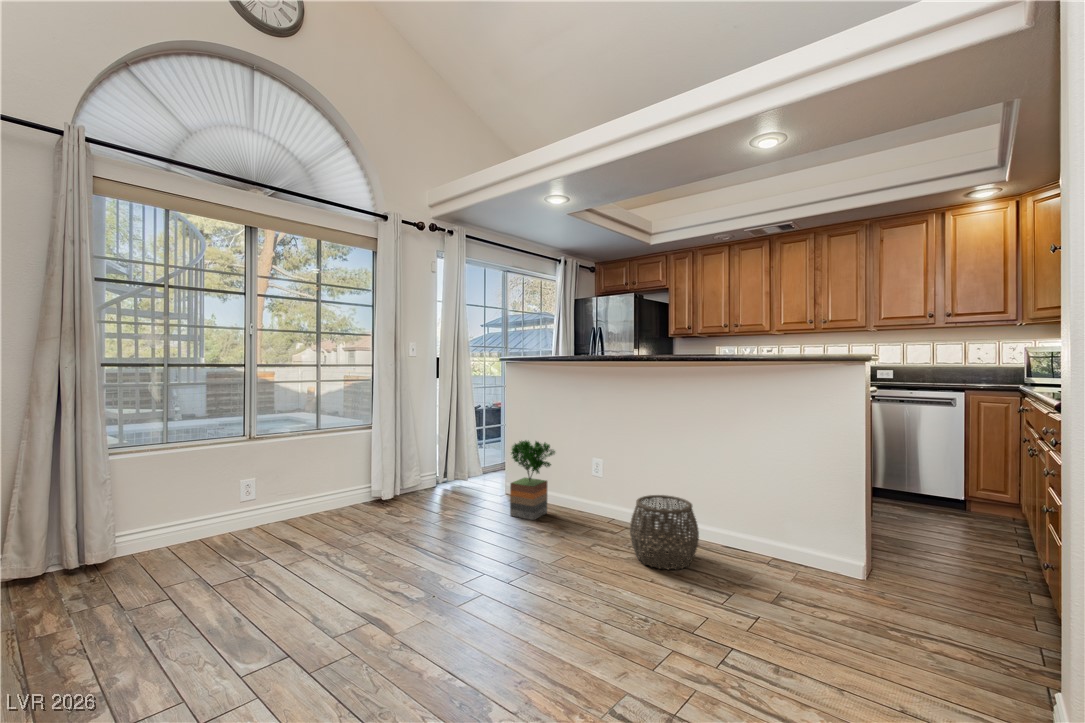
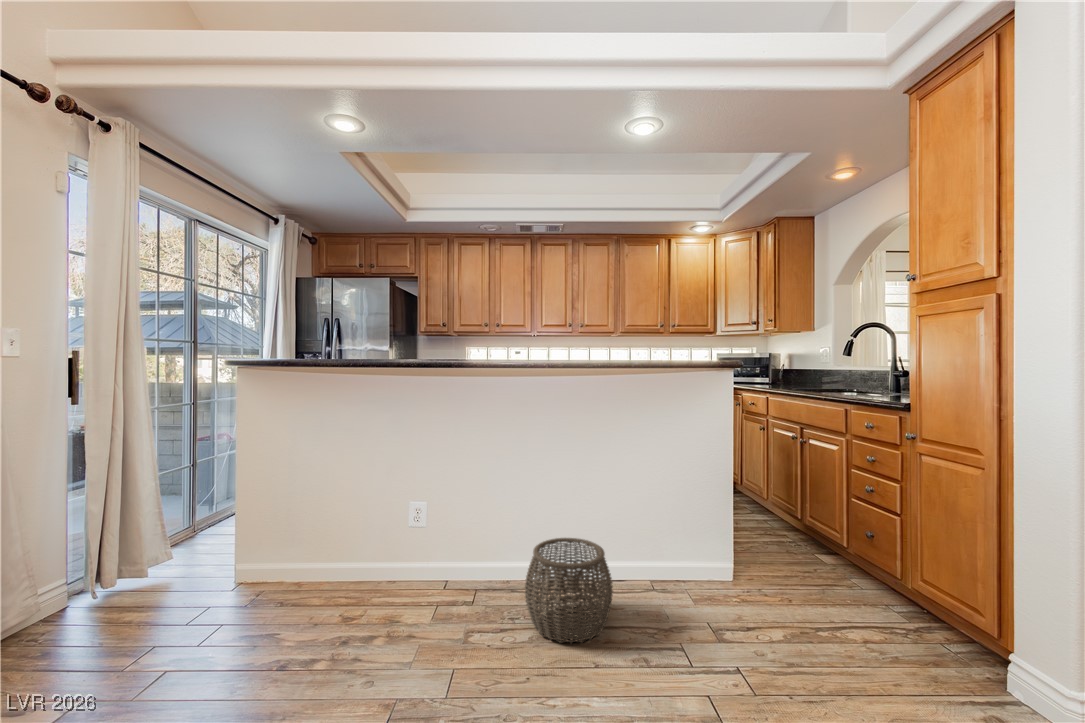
potted tree: present [510,440,555,520] -> none [279,491,366,628]

